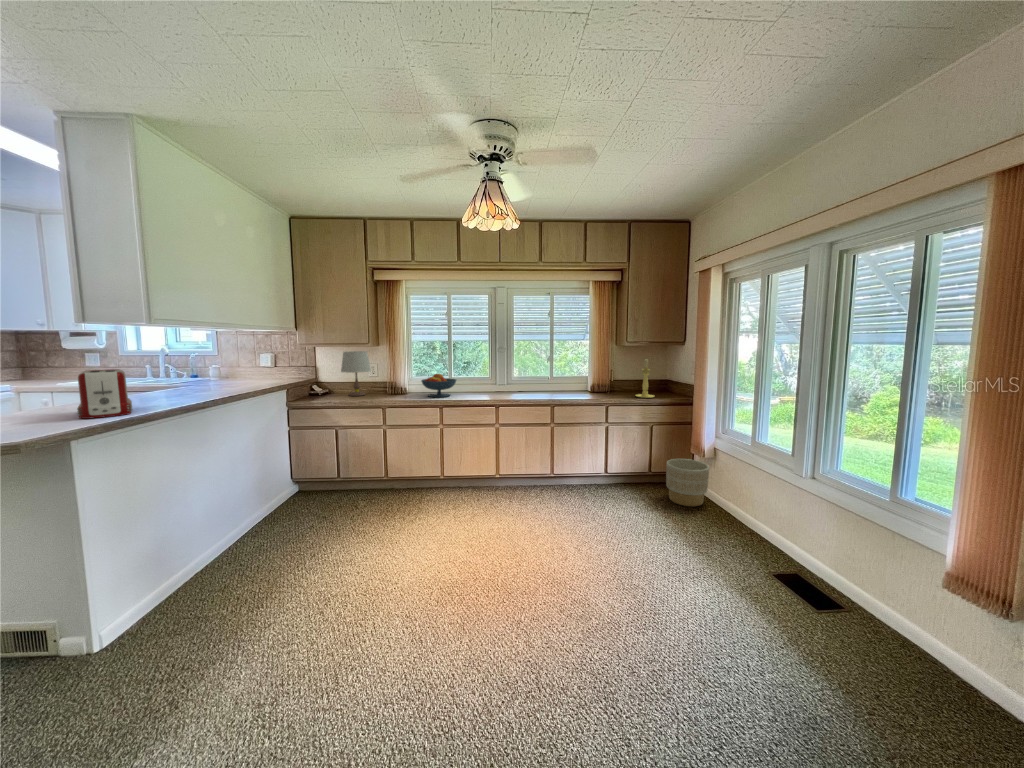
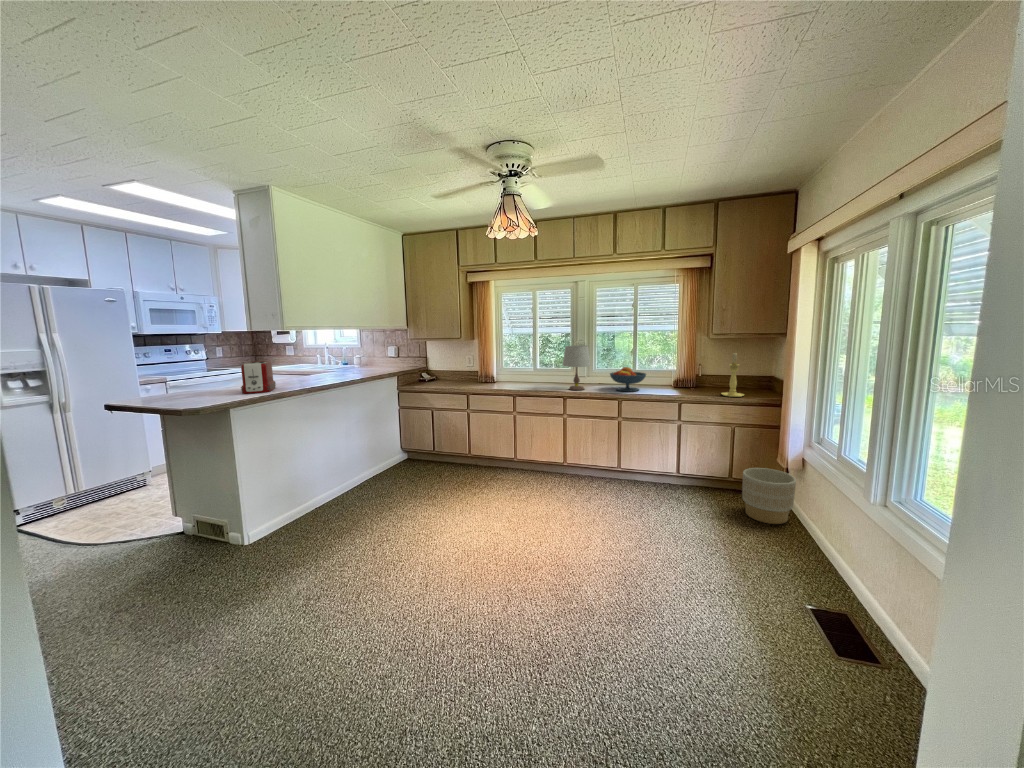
table lamp: present [341,351,371,396] -> present [563,345,591,390]
fruit bowl: present [421,374,456,397] -> present [610,367,646,391]

